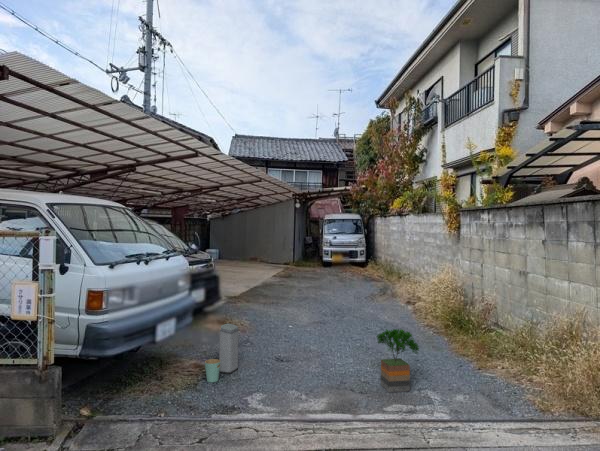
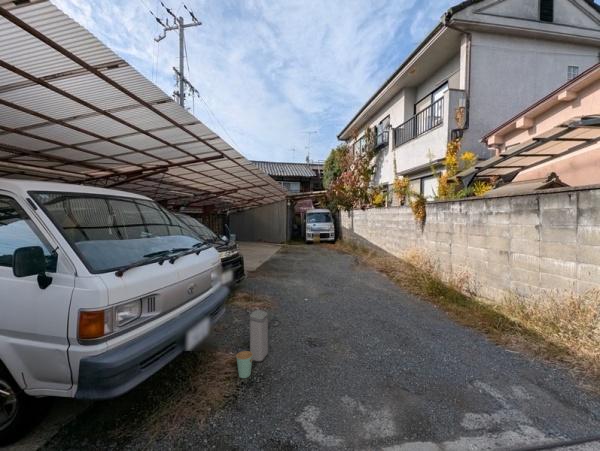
potted tree: present [377,329,419,393] -> none [411,315,464,385]

